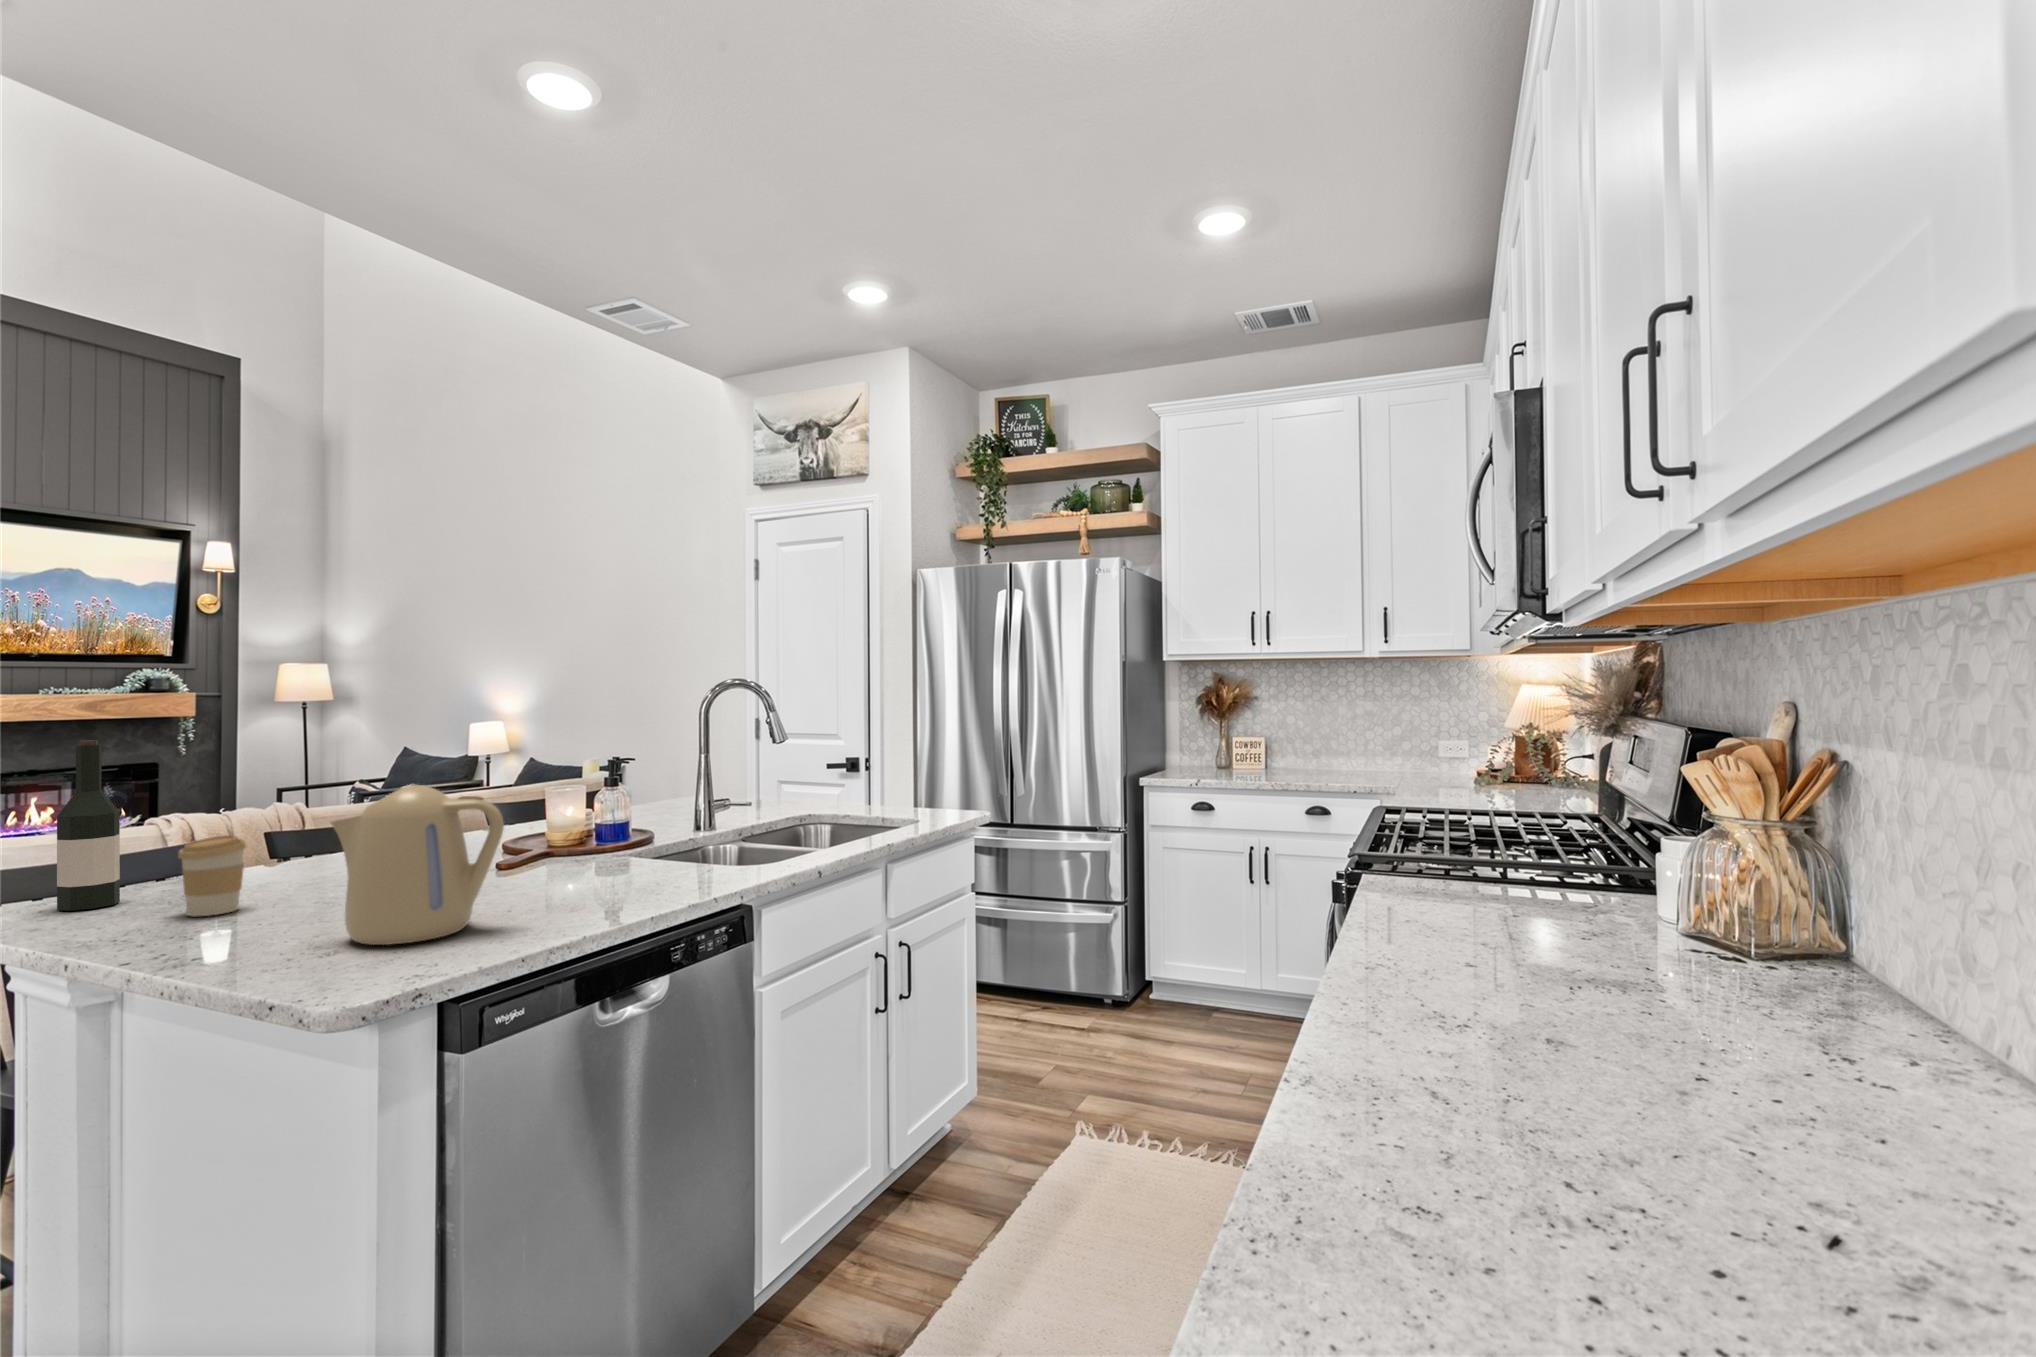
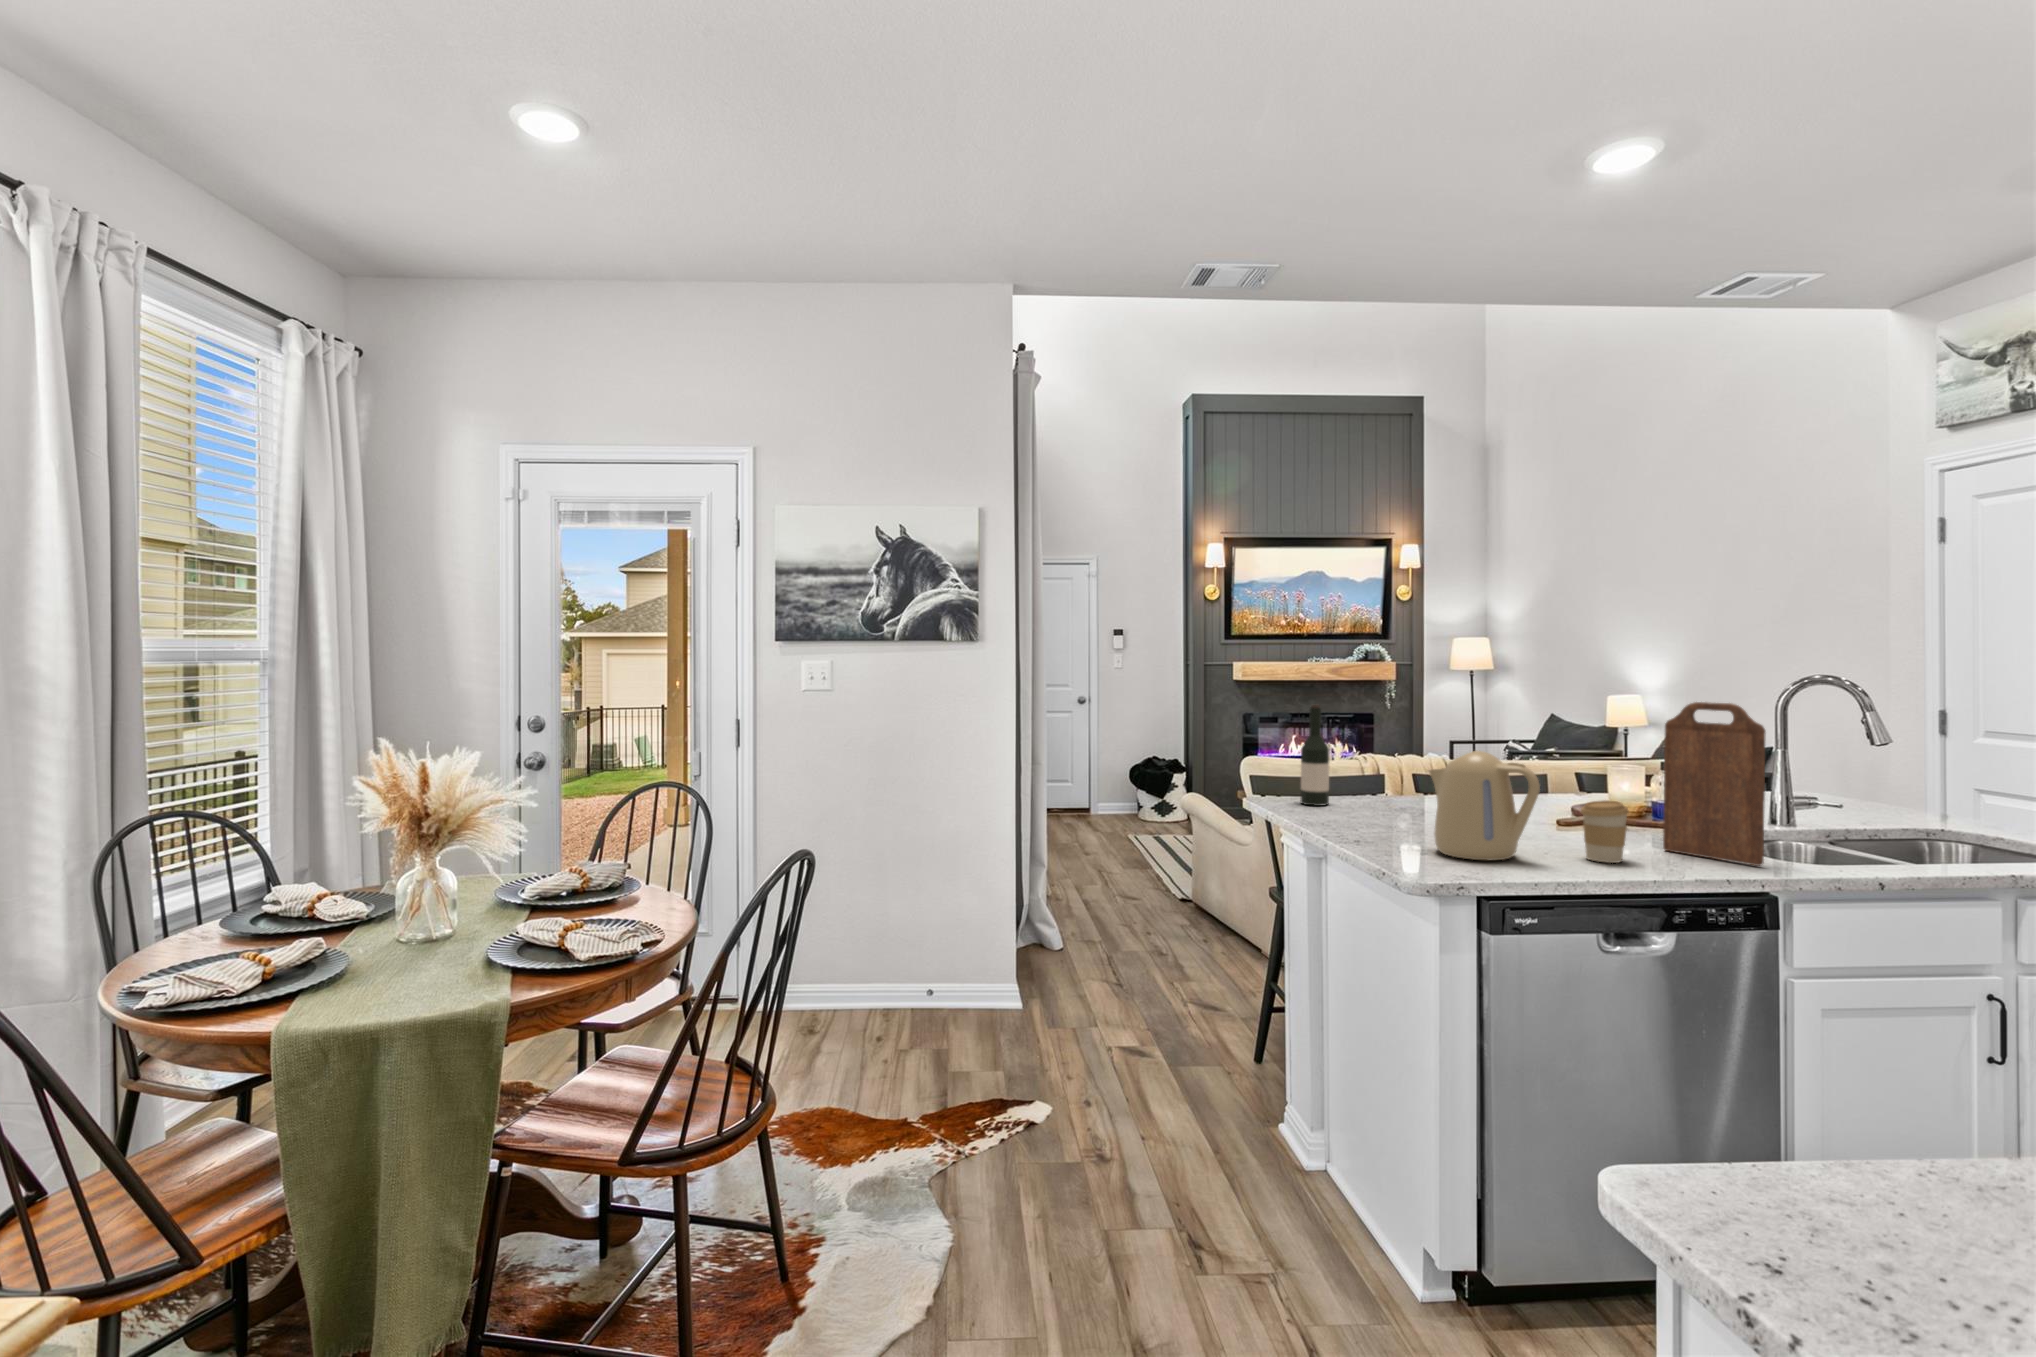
cutting board: none [627,706,729,879] -> present [1663,702,1766,866]
coffee cup: present [178,835,246,916] -> present [1581,800,1629,863]

